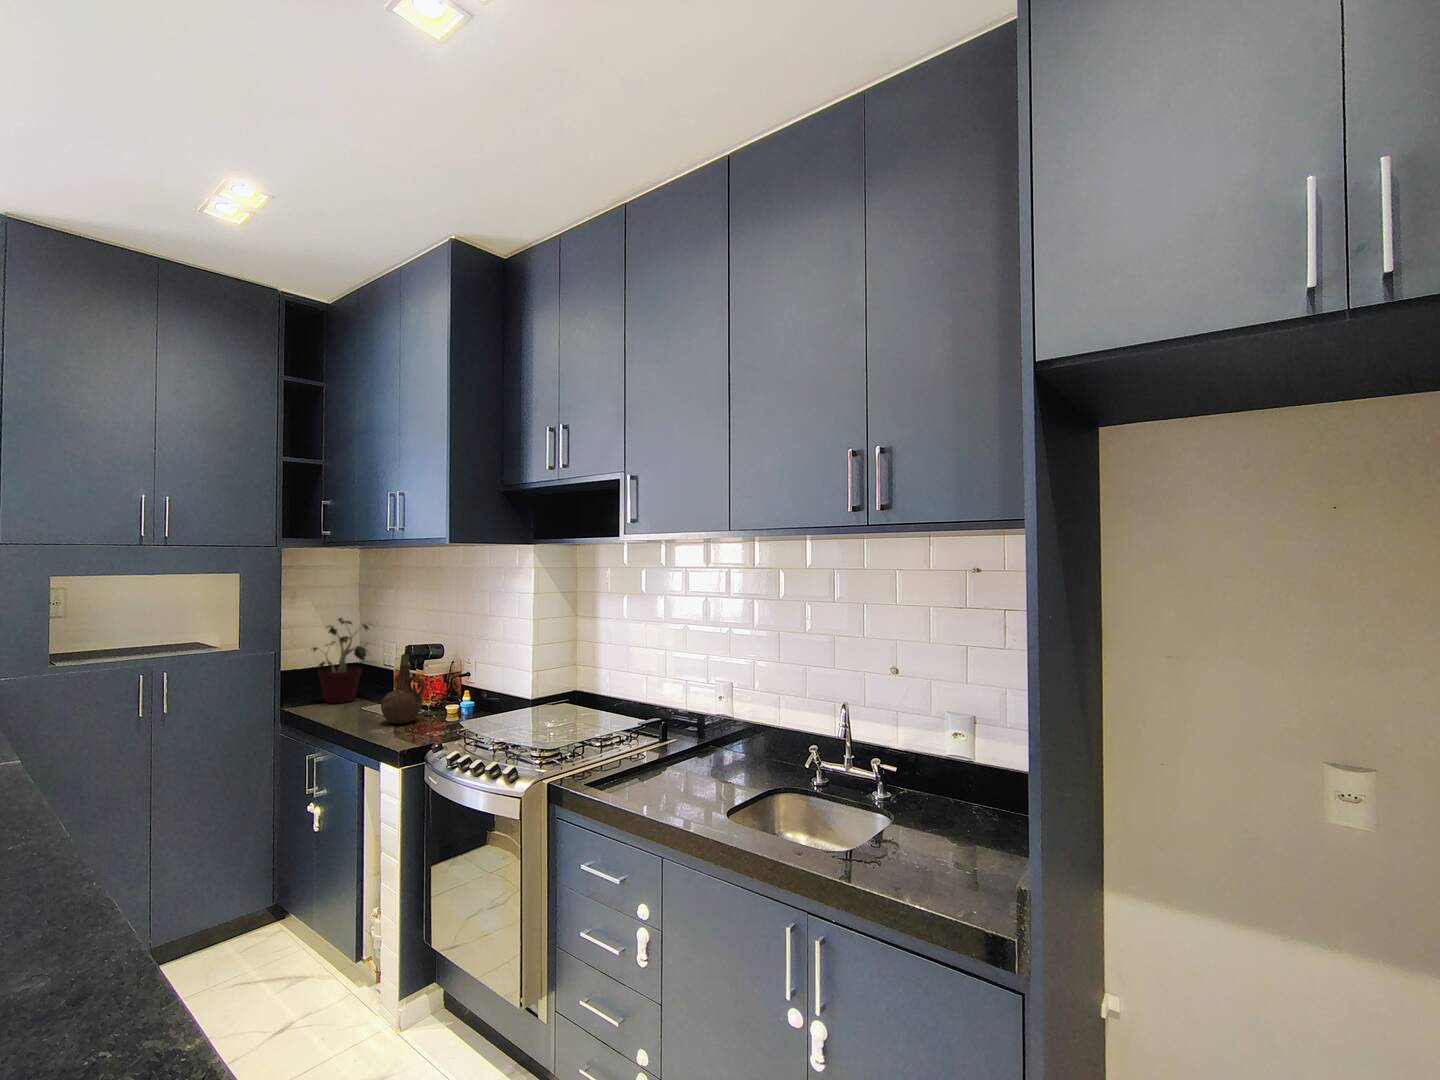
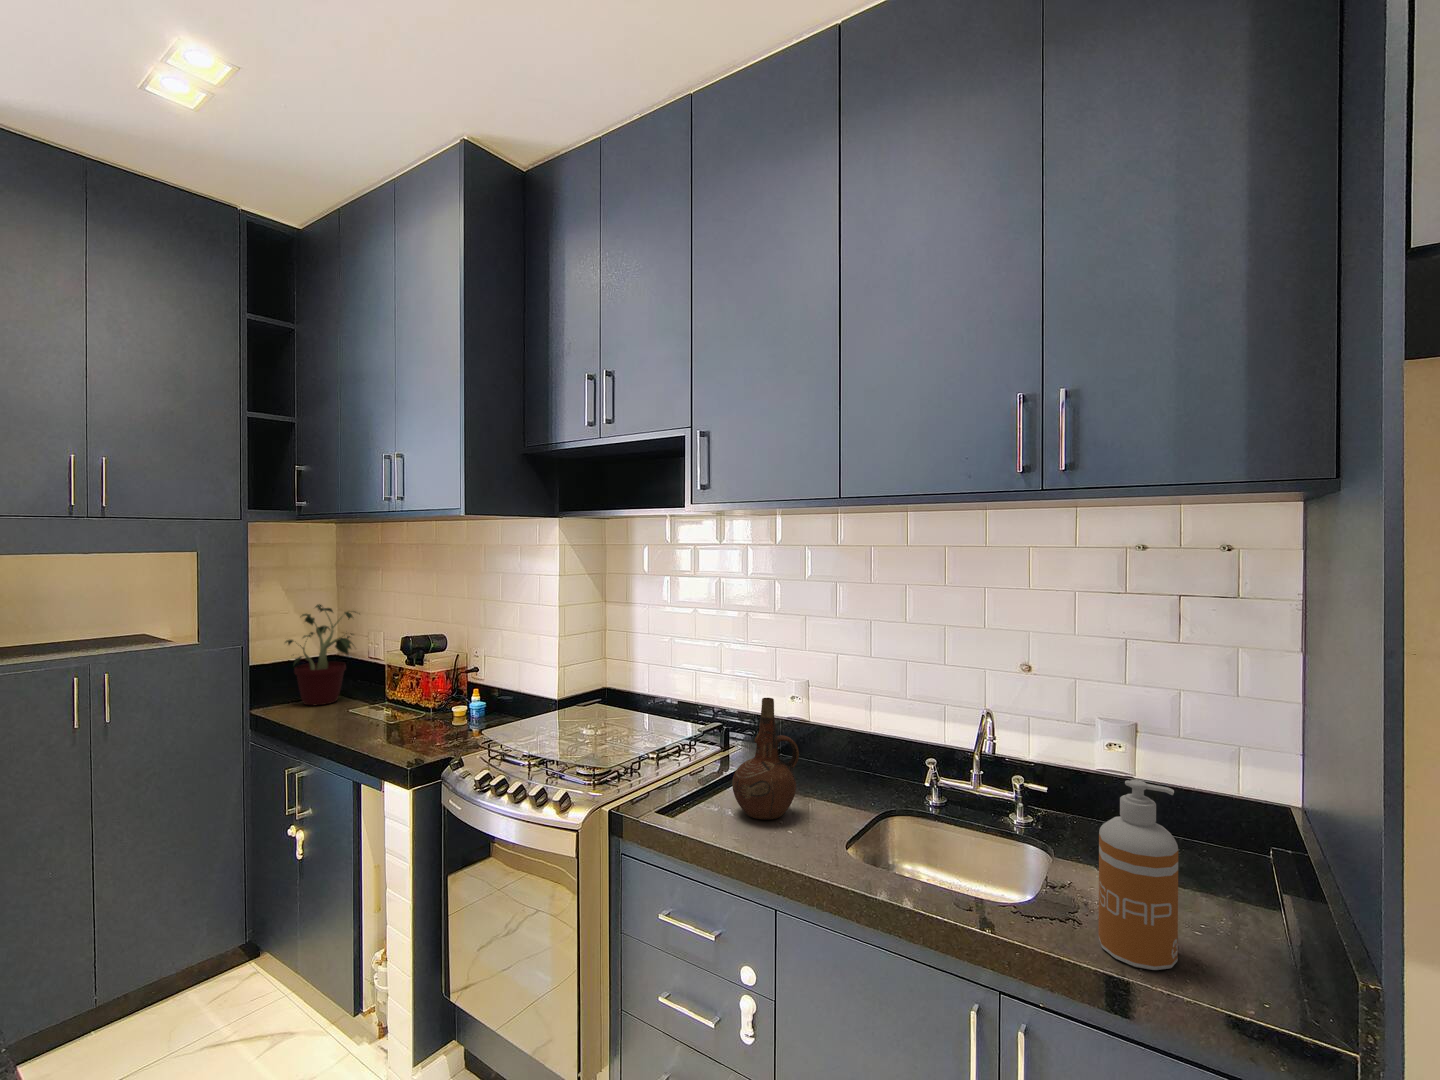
ceramic pitcher: present [381,654,425,723] -> present [732,698,799,820]
soap dispenser: none [885,750,940,895] -> present [1098,780,1178,970]

